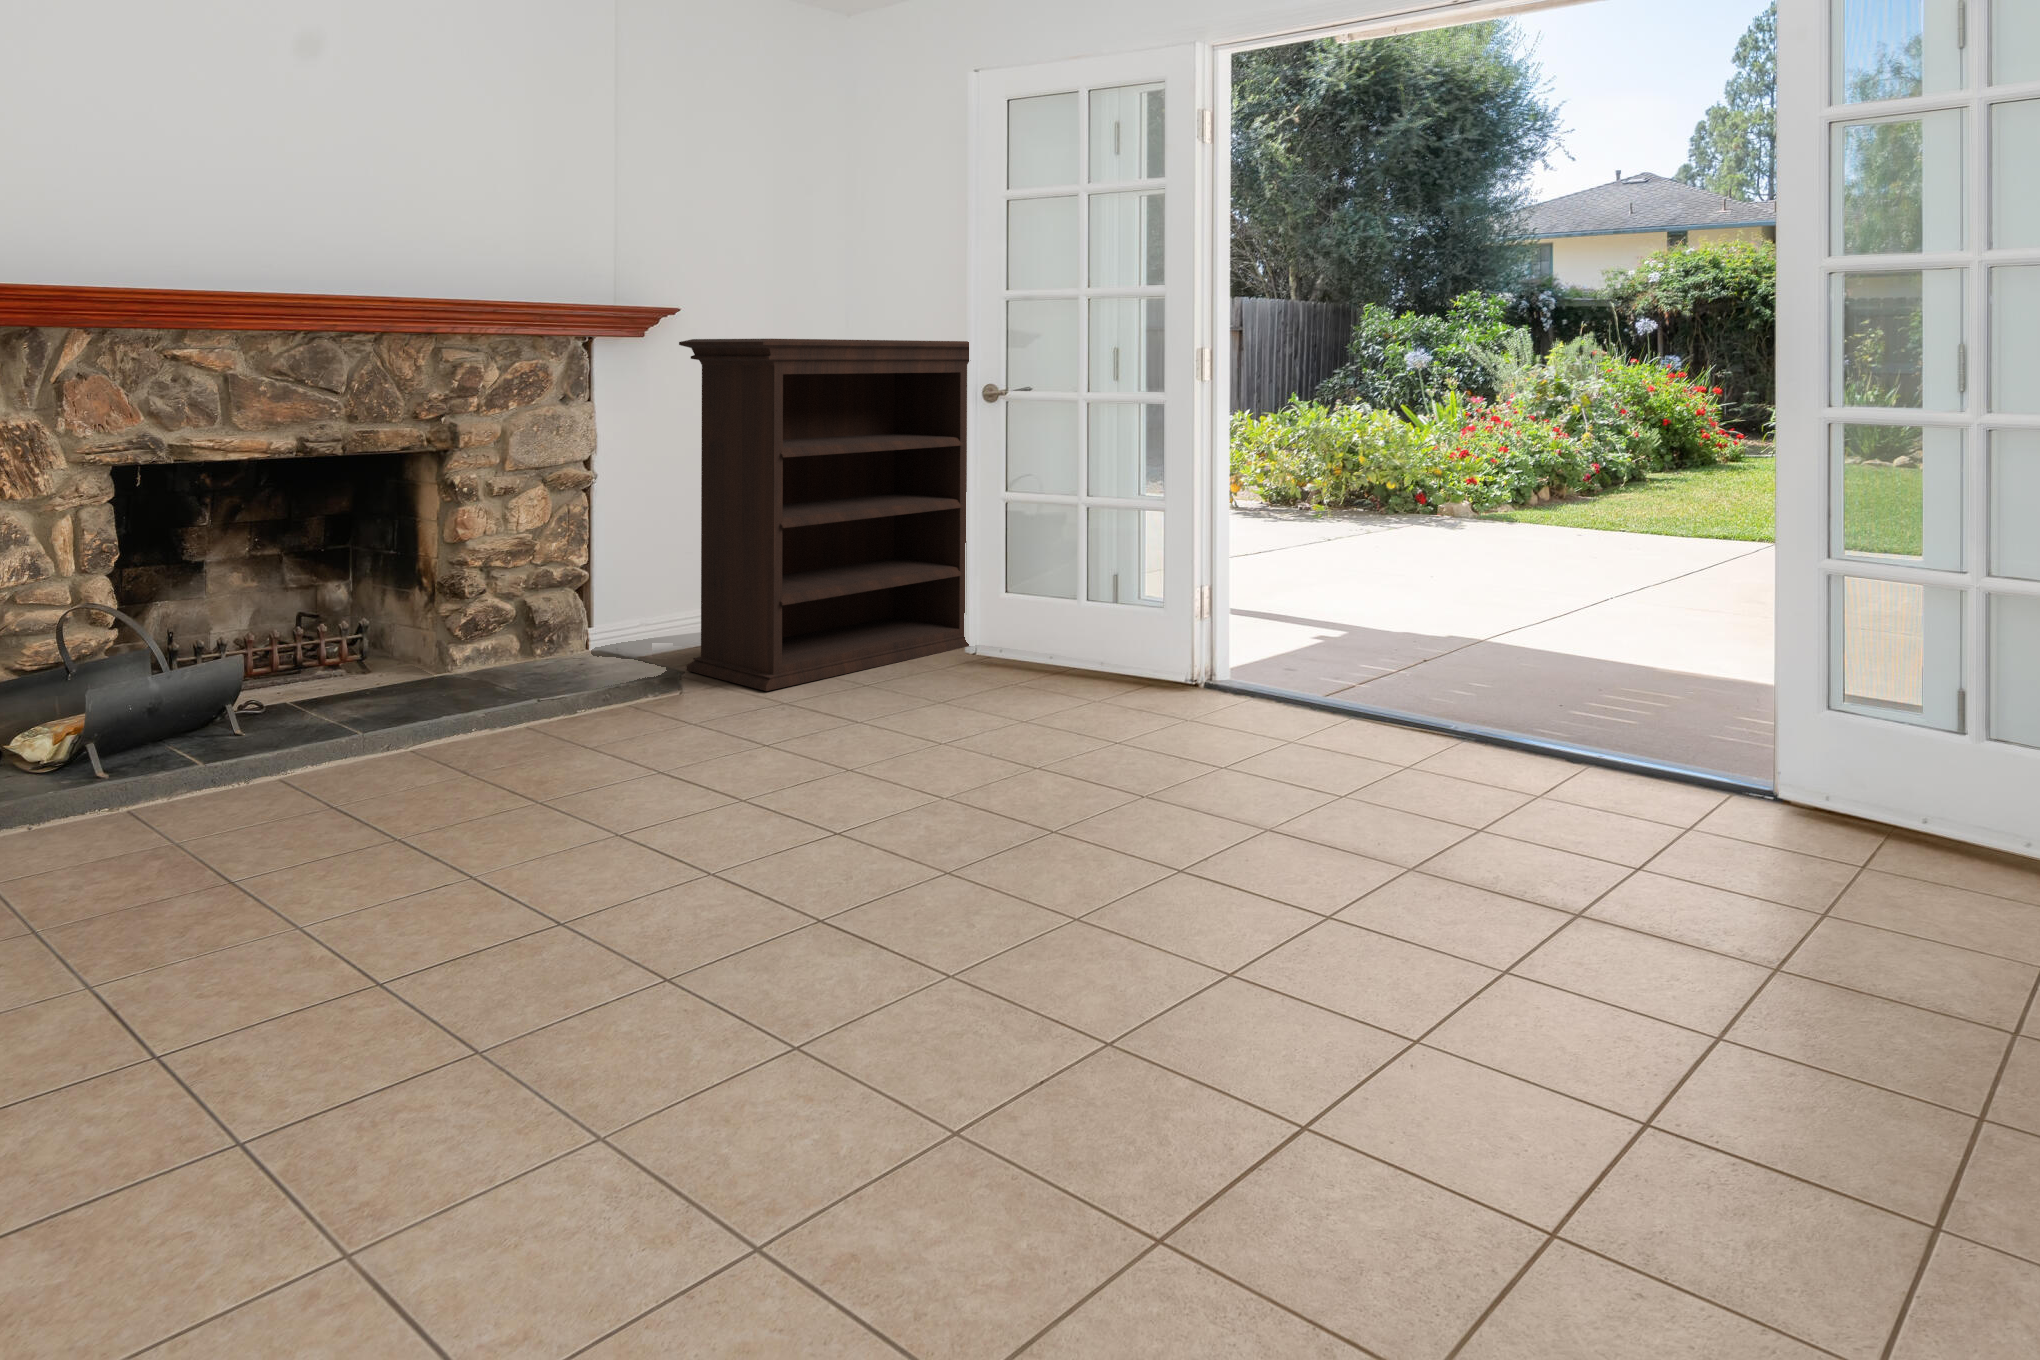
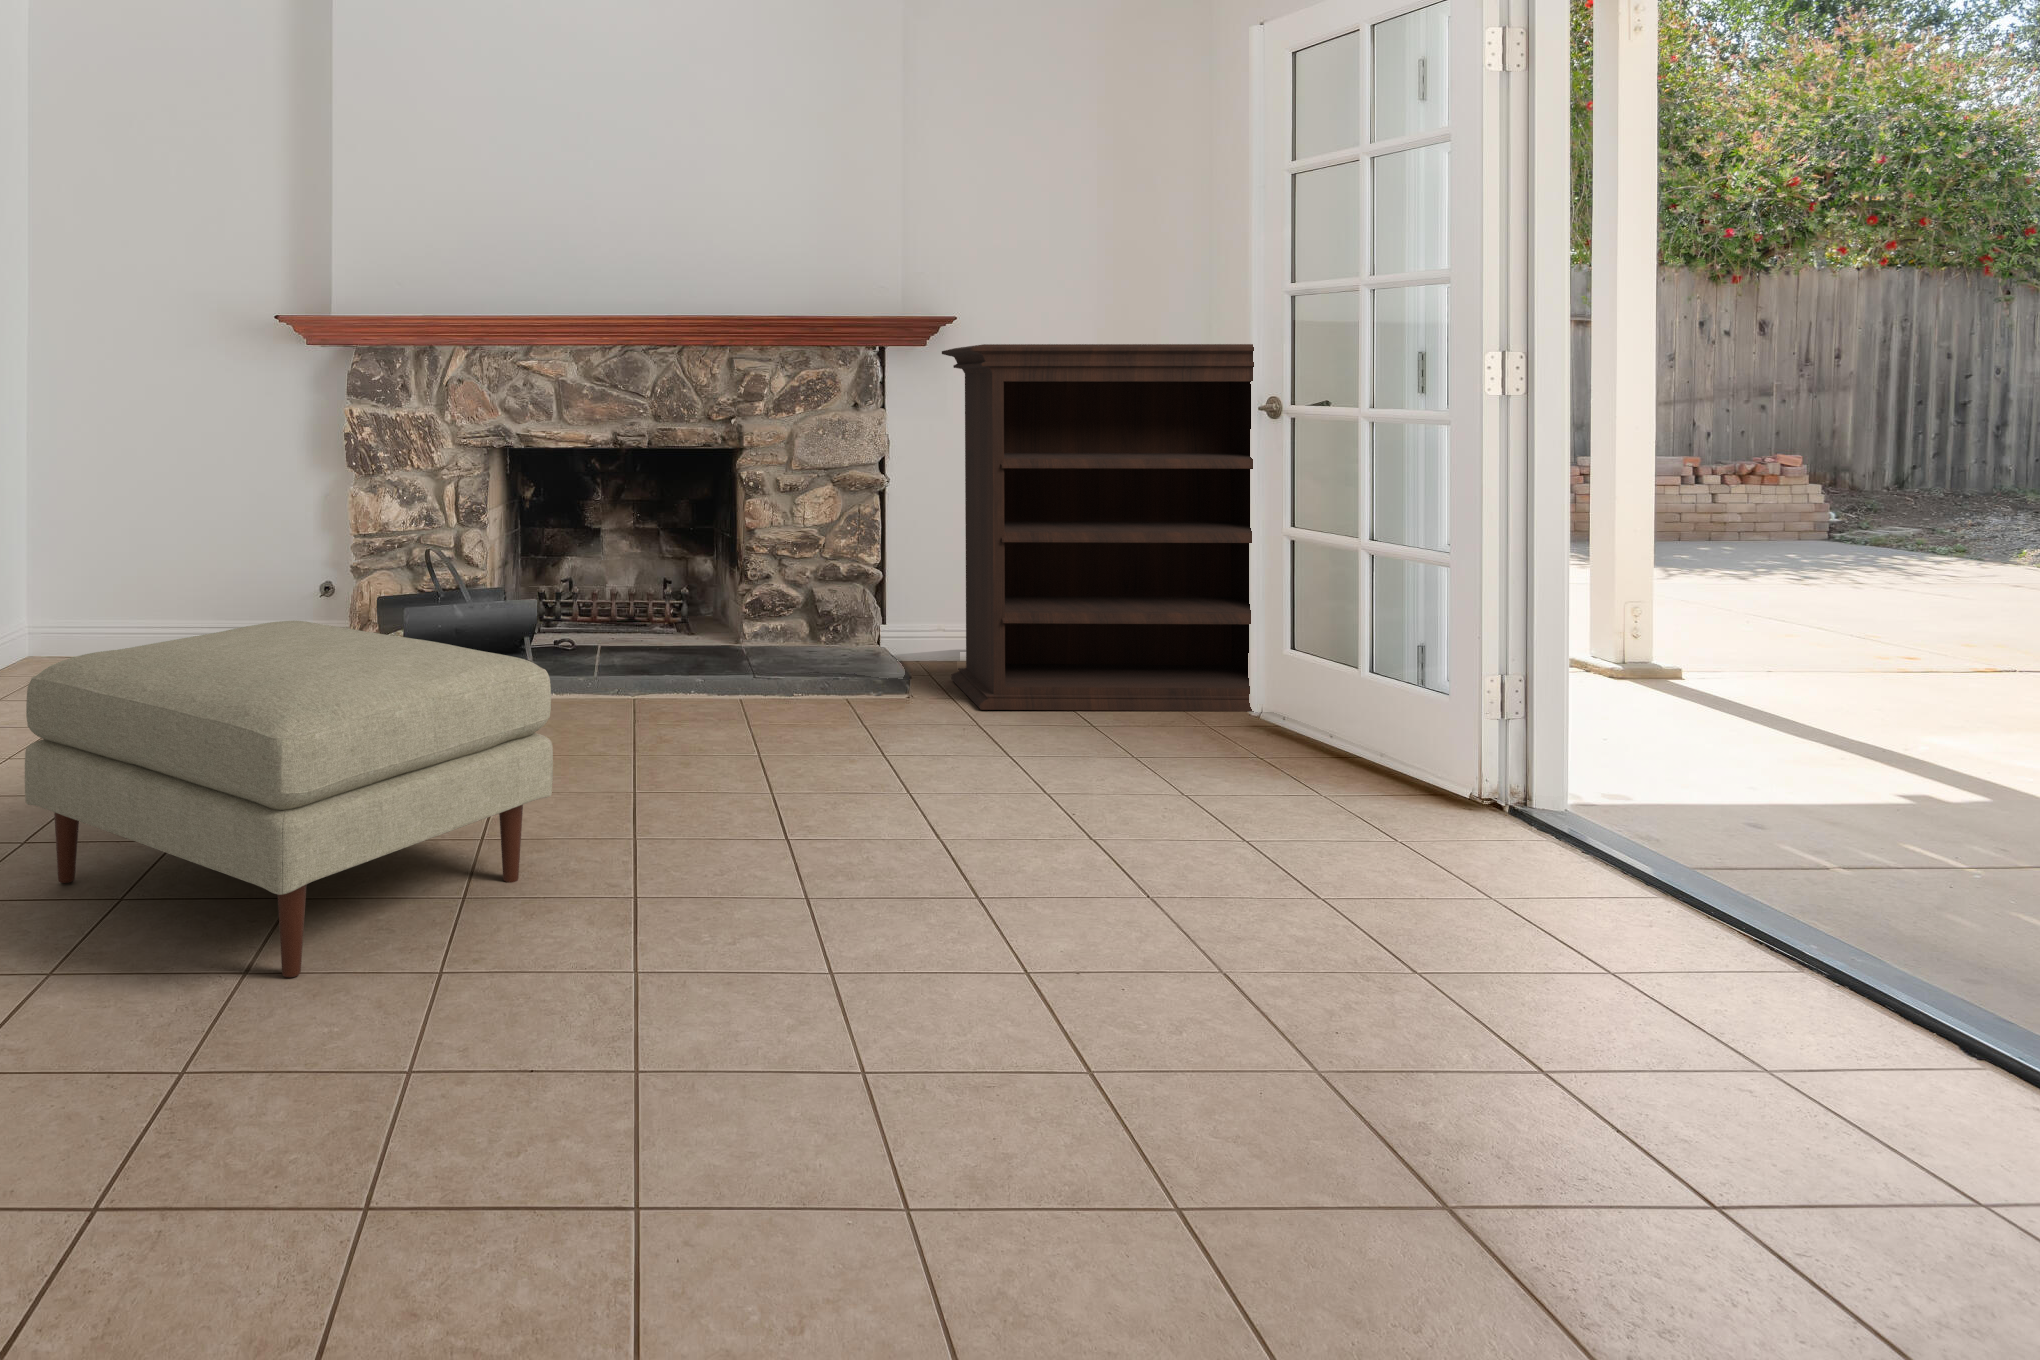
ottoman: none [93,703,745,1176] -> present [25,621,553,977]

